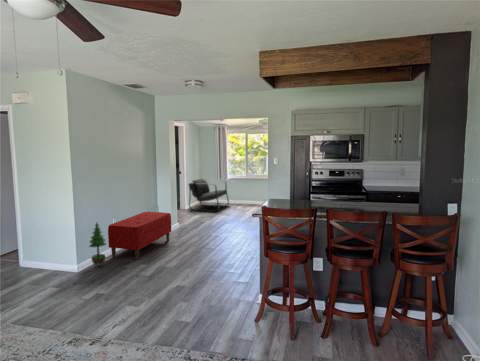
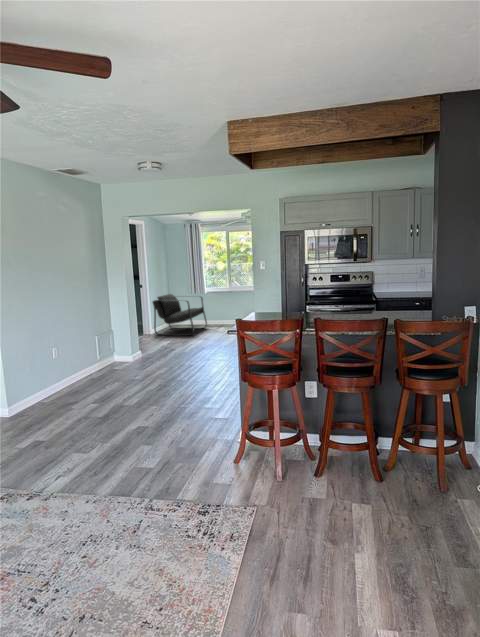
bench: present [108,212,171,260] -> none [46,338,130,400]
potted tree: present [89,223,106,266] -> none [21,352,45,410]

